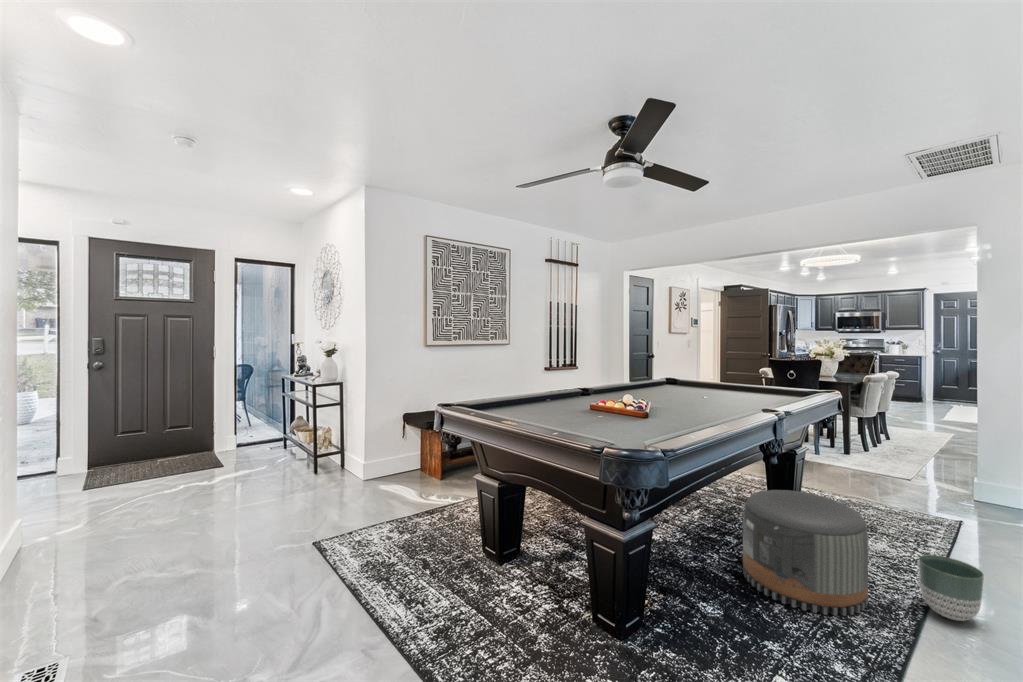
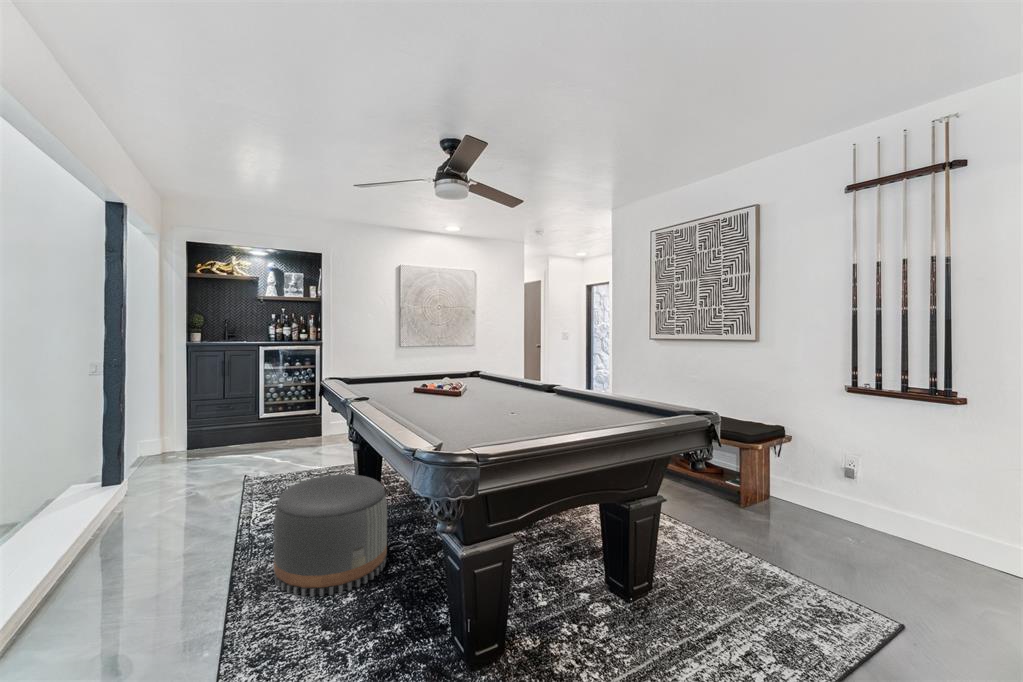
planter: present [919,555,984,621] -> none [174,553,235,624]

